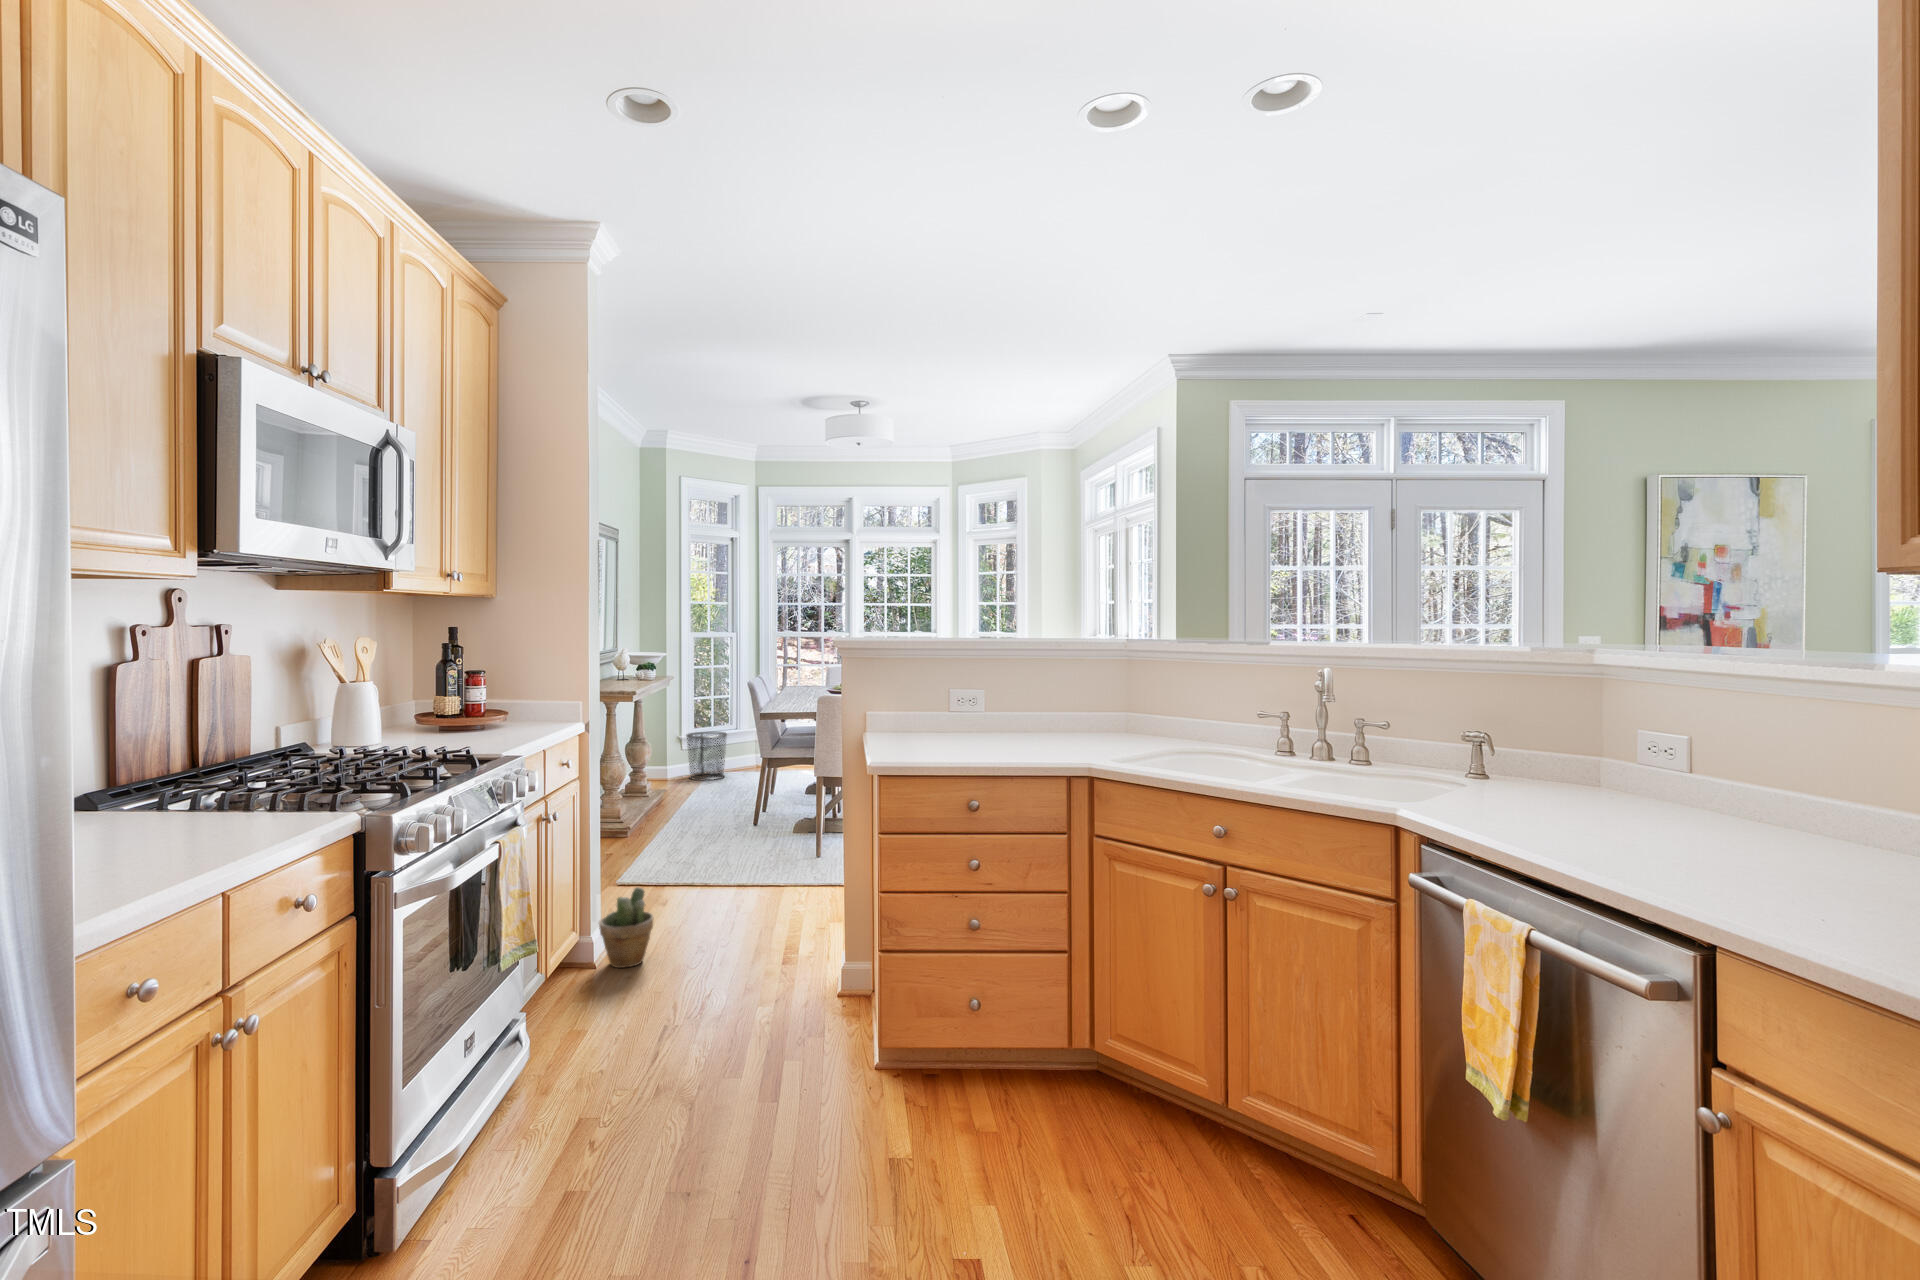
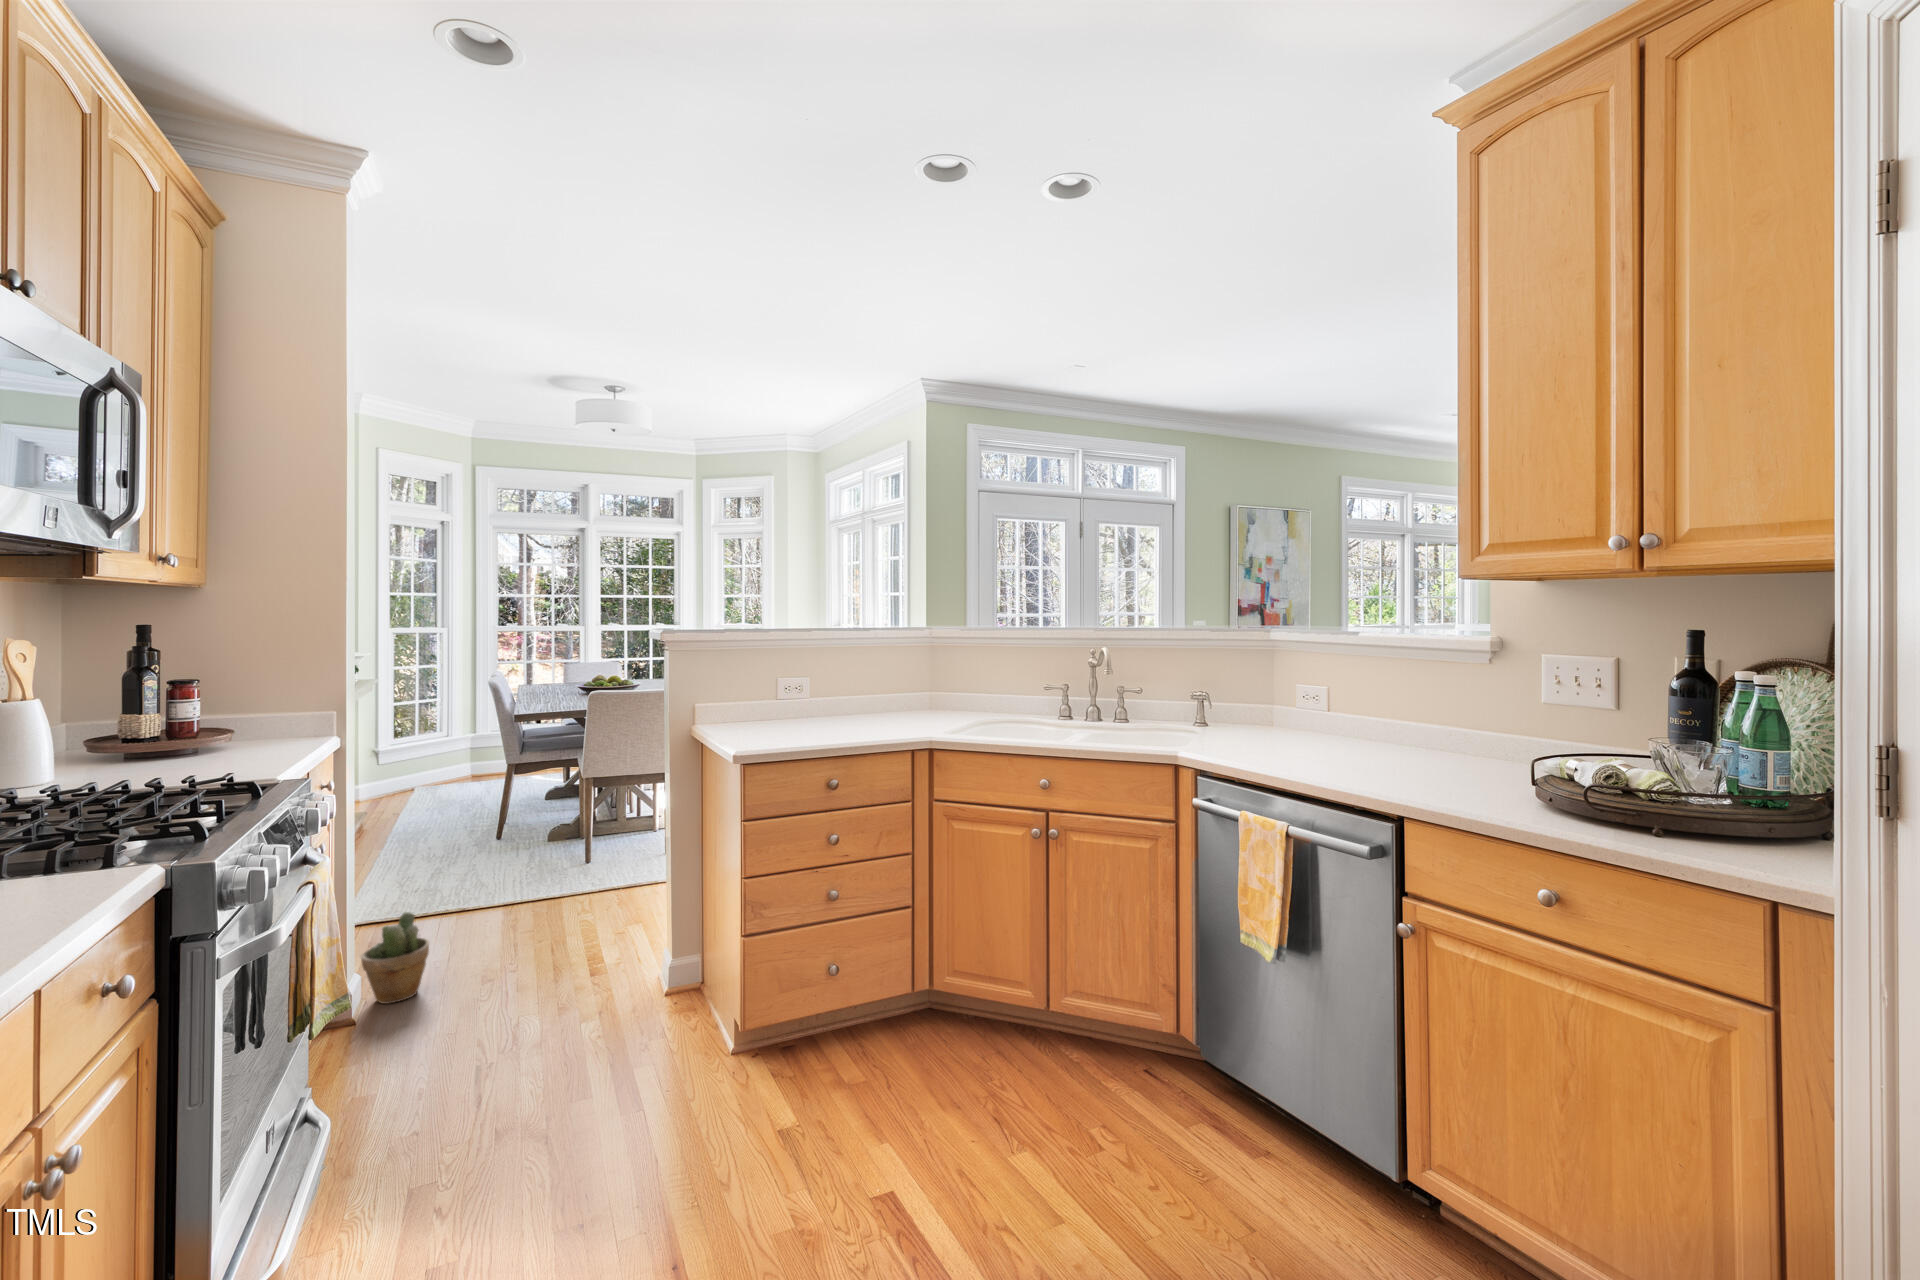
waste bin: present [686,732,727,780] -> none [376,742,428,795]

